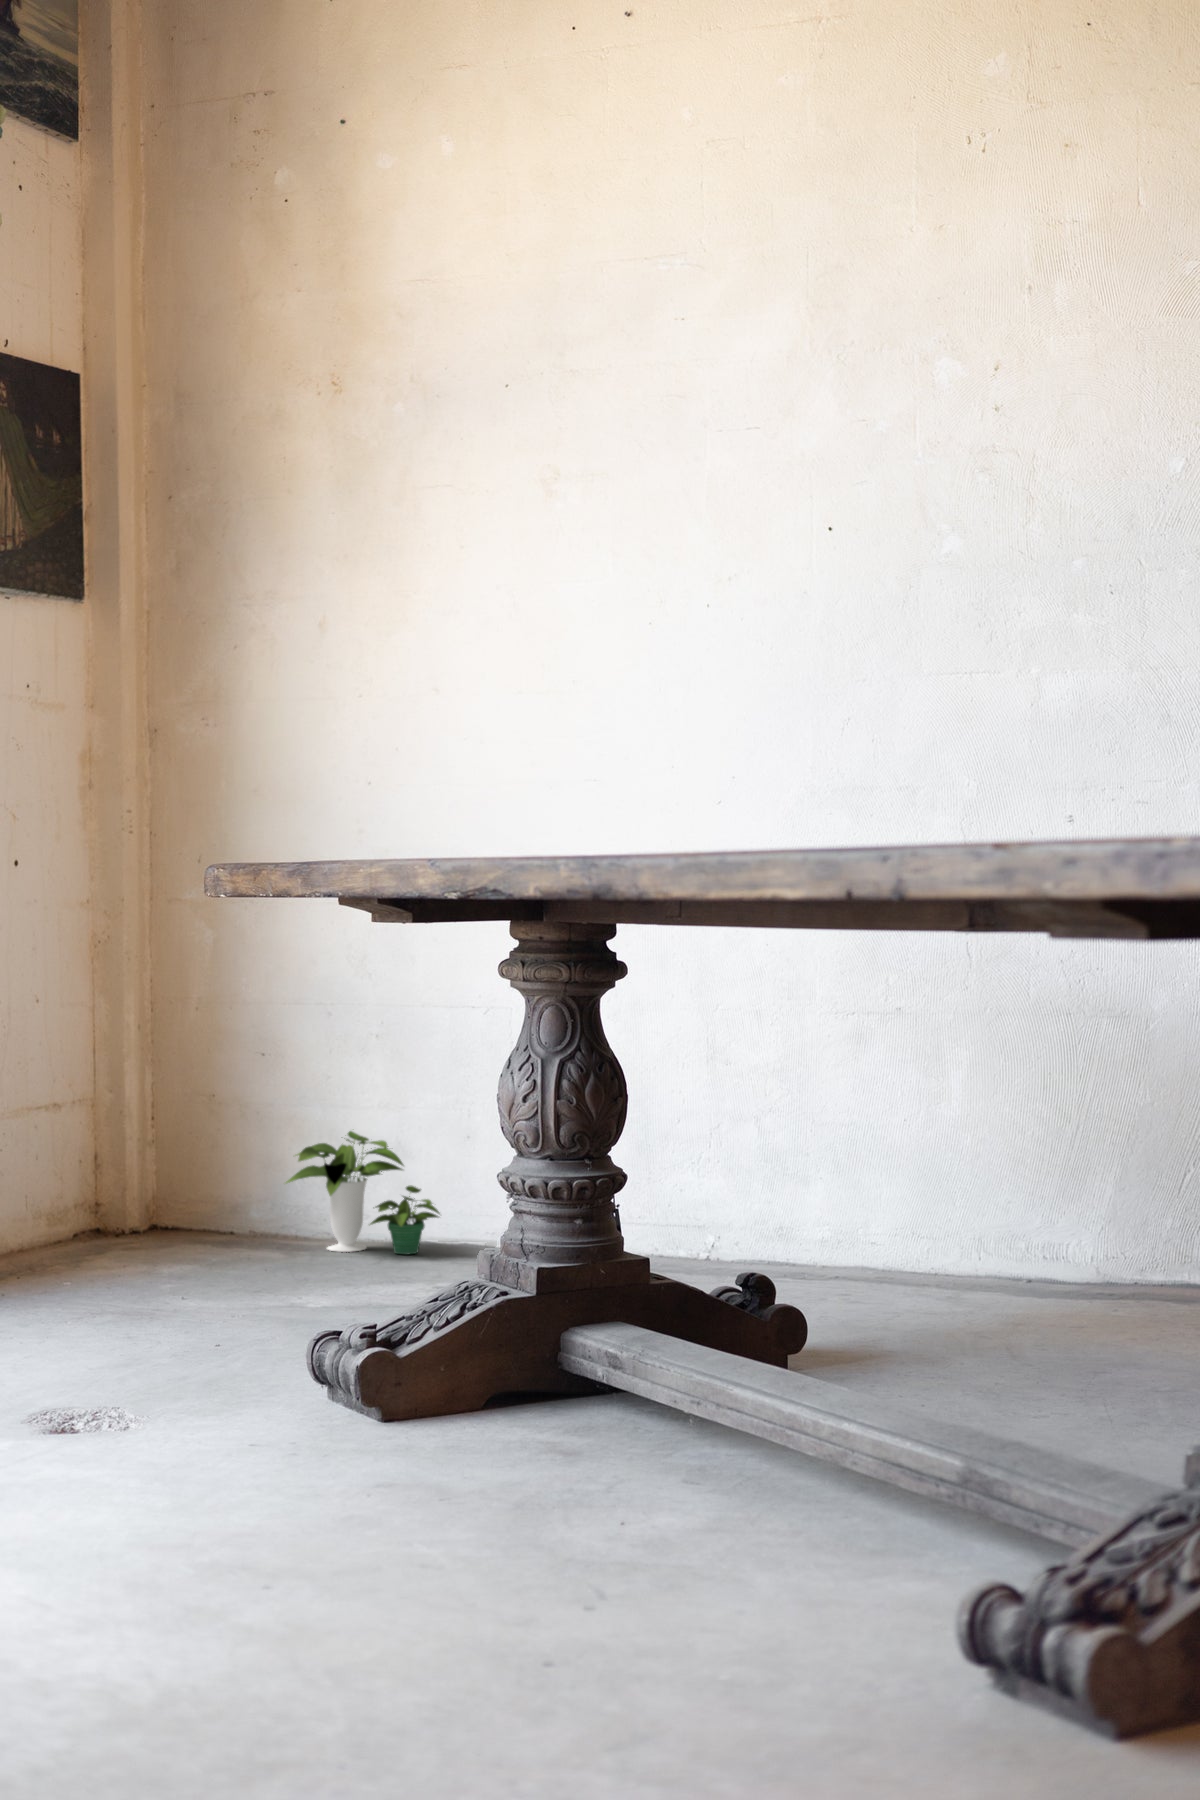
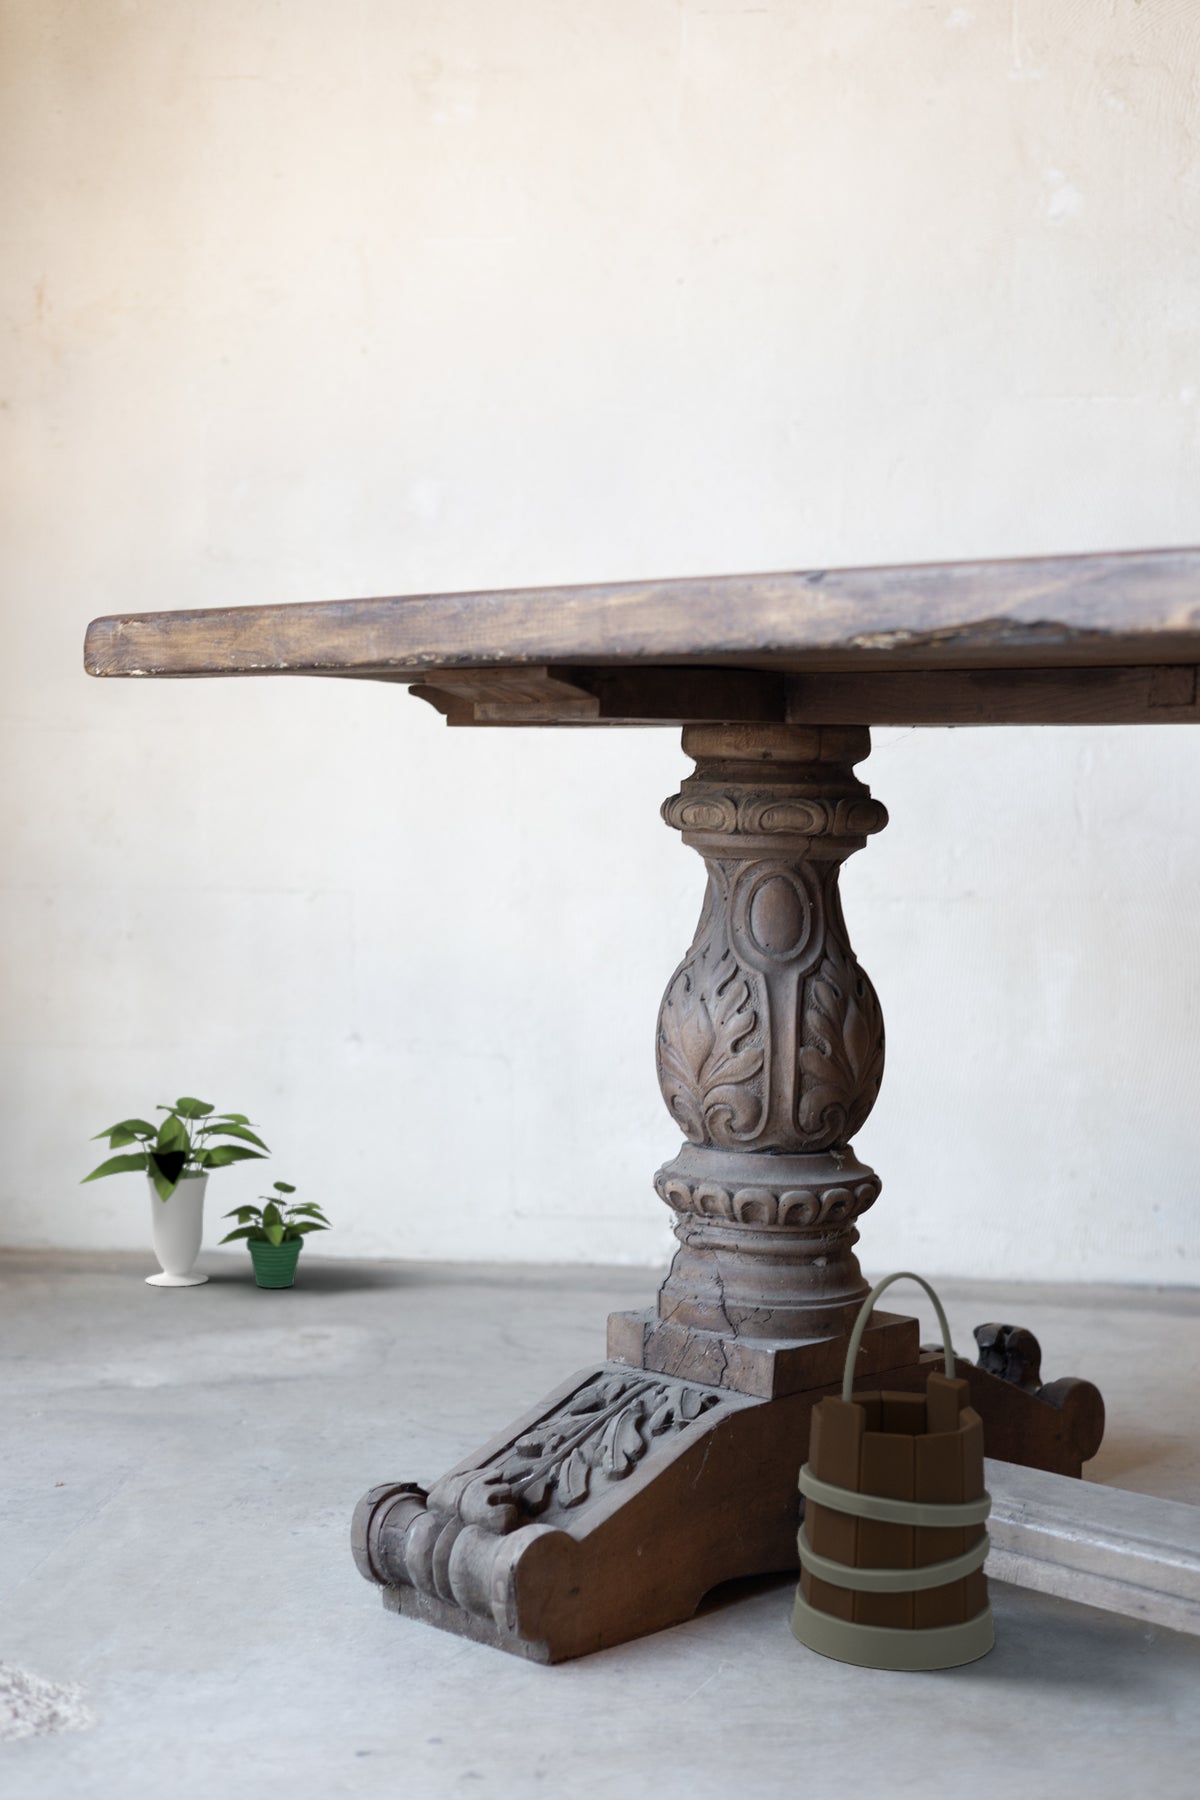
wooden bucket: none [526,1223,635,1434] -> present [791,1272,995,1671]

